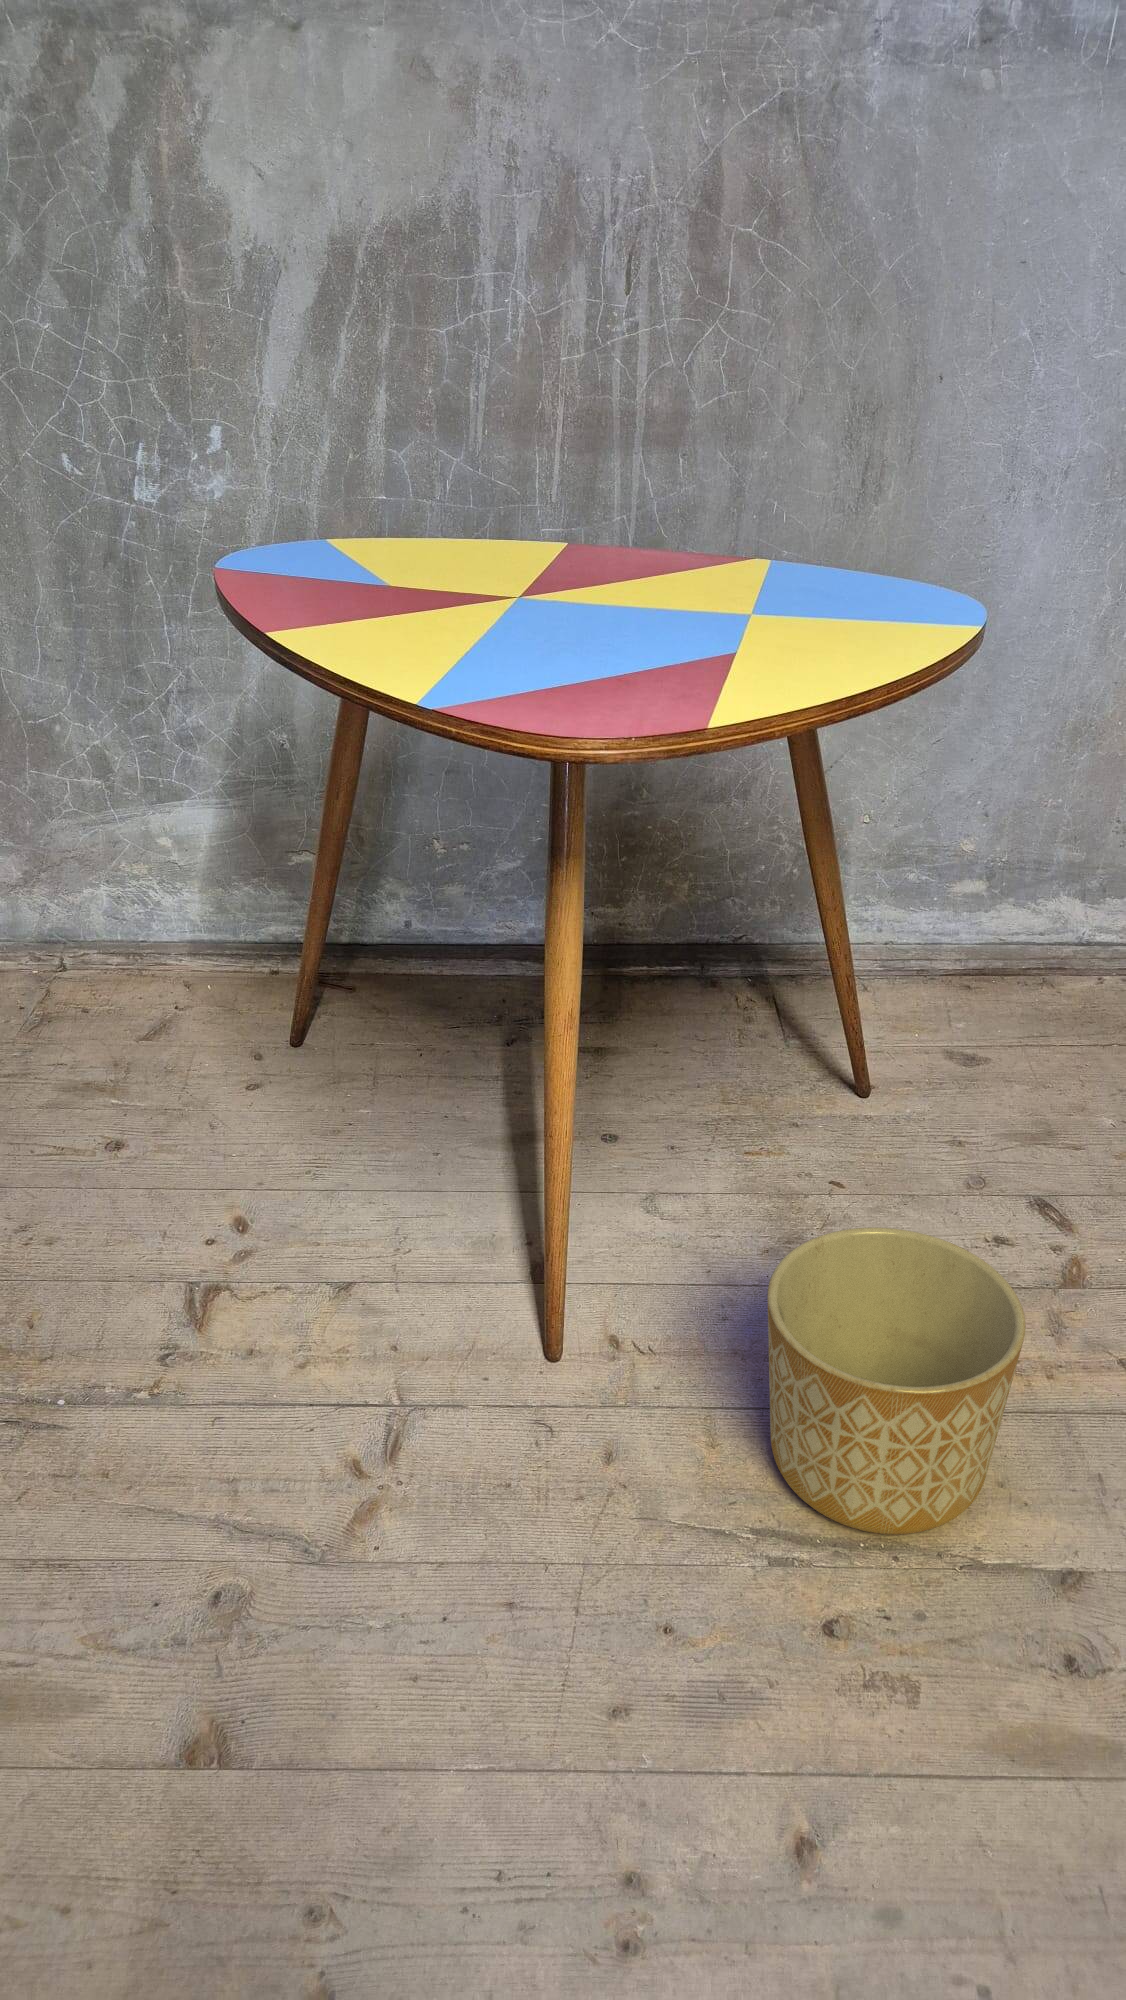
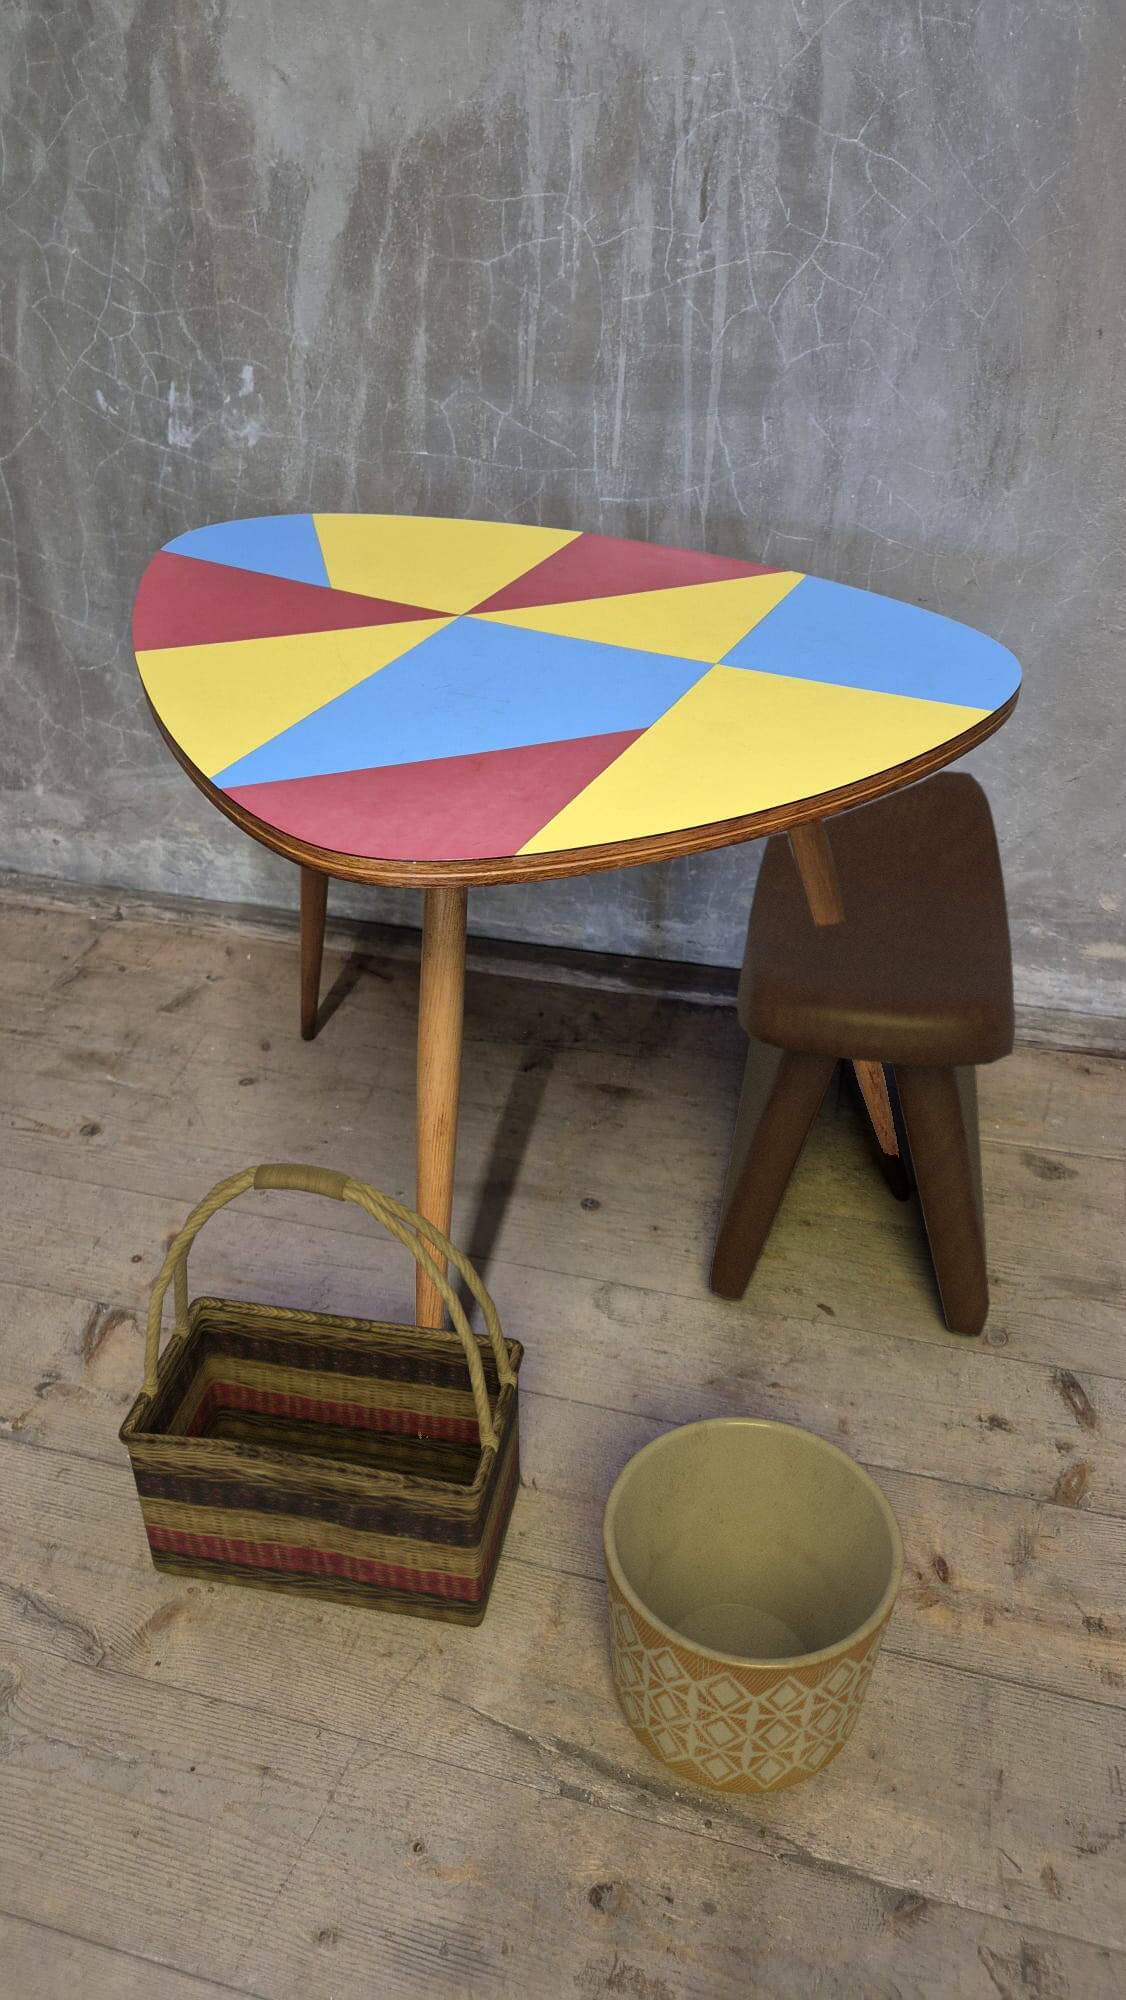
stool: none [689,736,977,1189] -> present [709,771,1016,1337]
basket: none [317,1053,660,1475] -> present [118,1163,524,1627]

